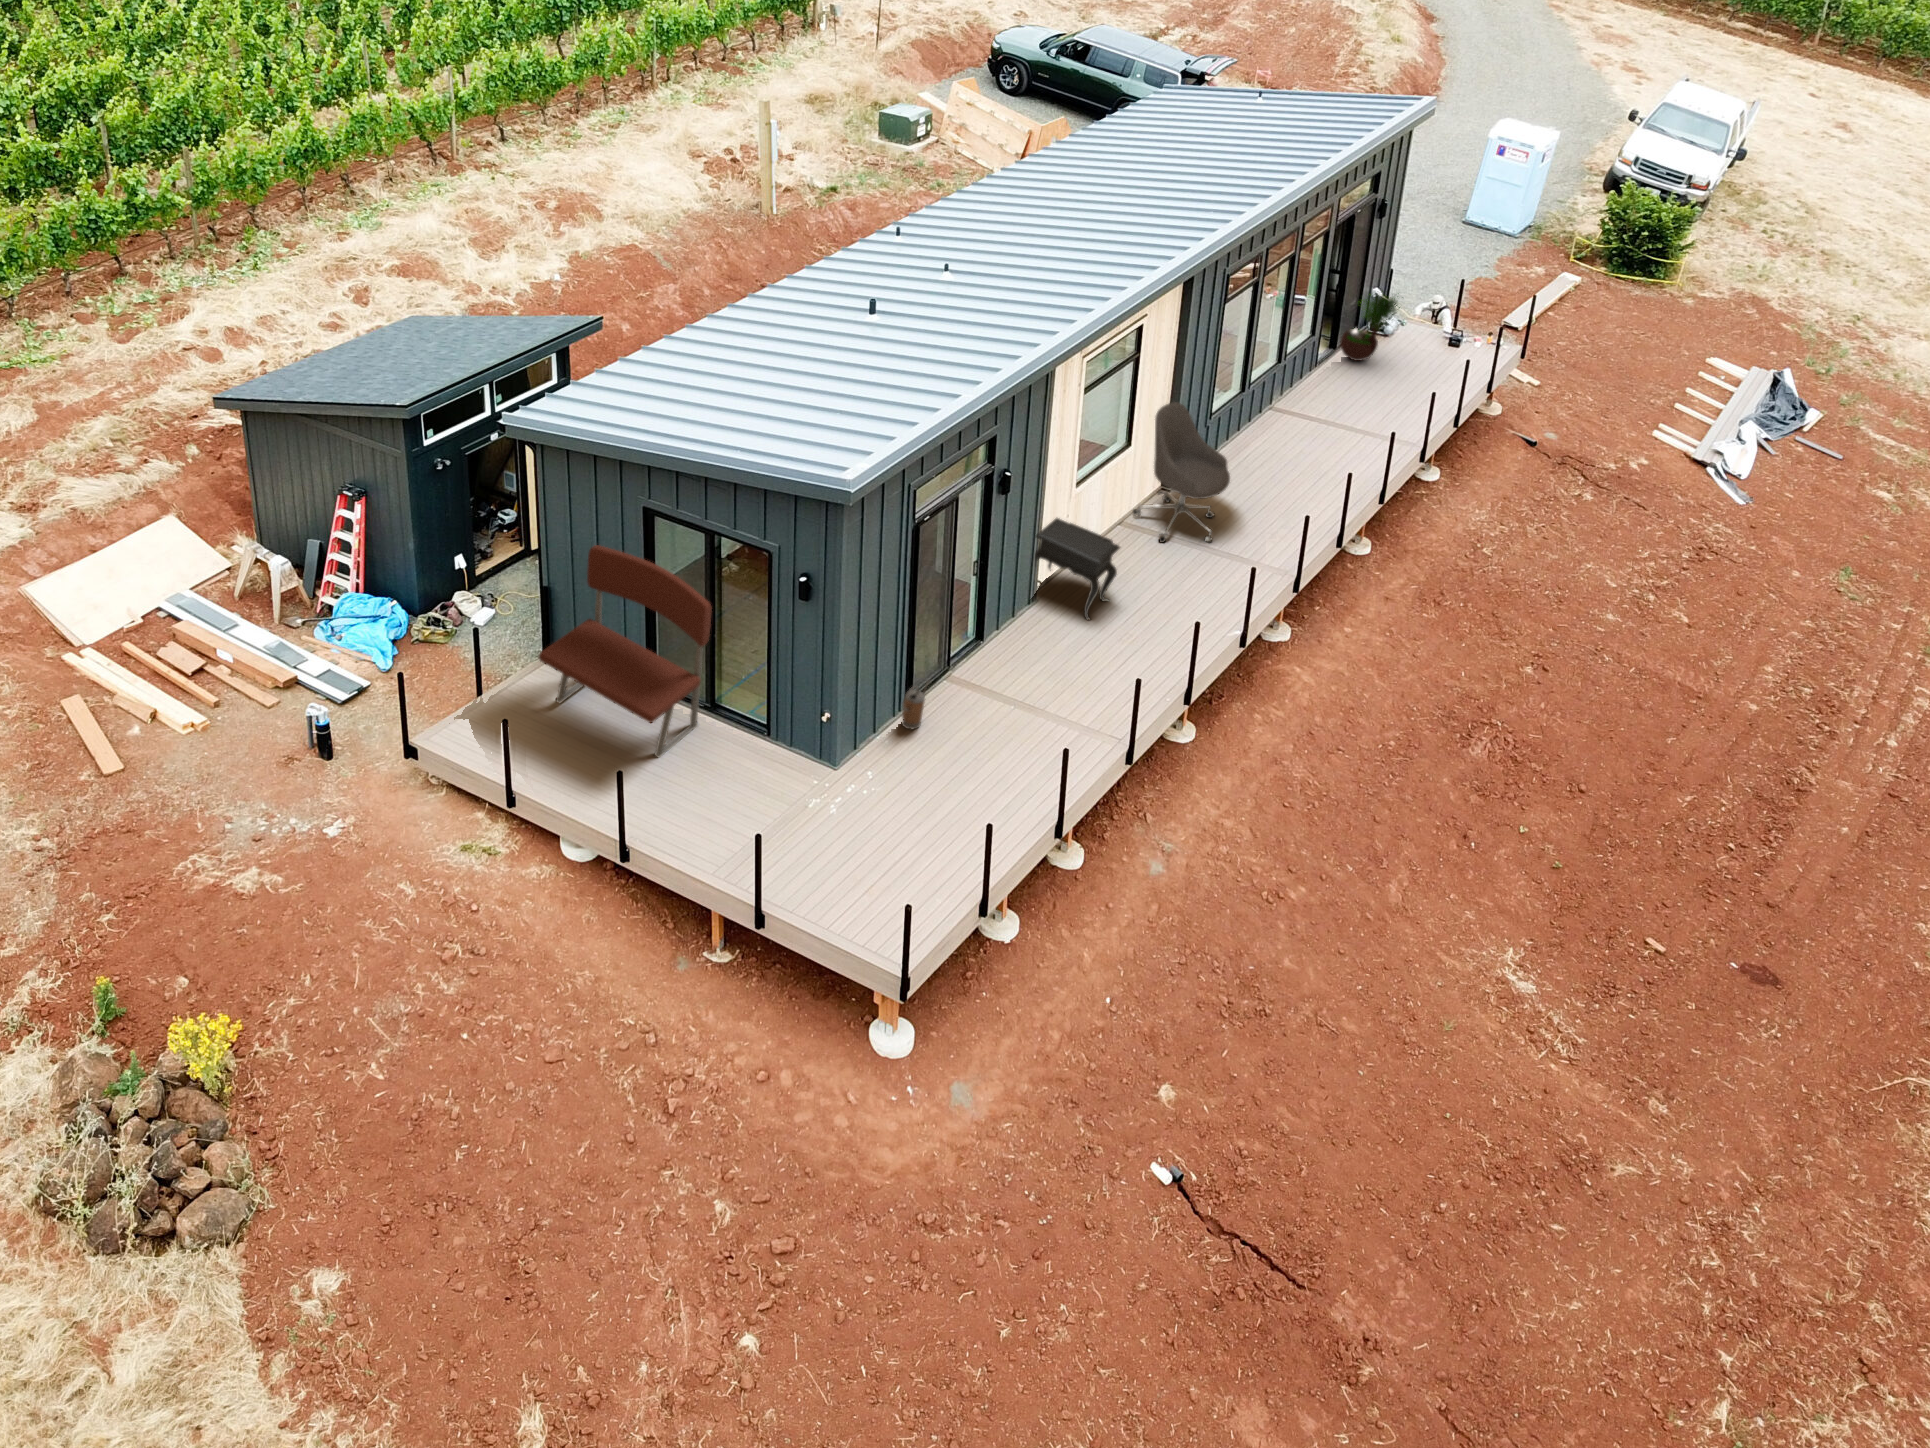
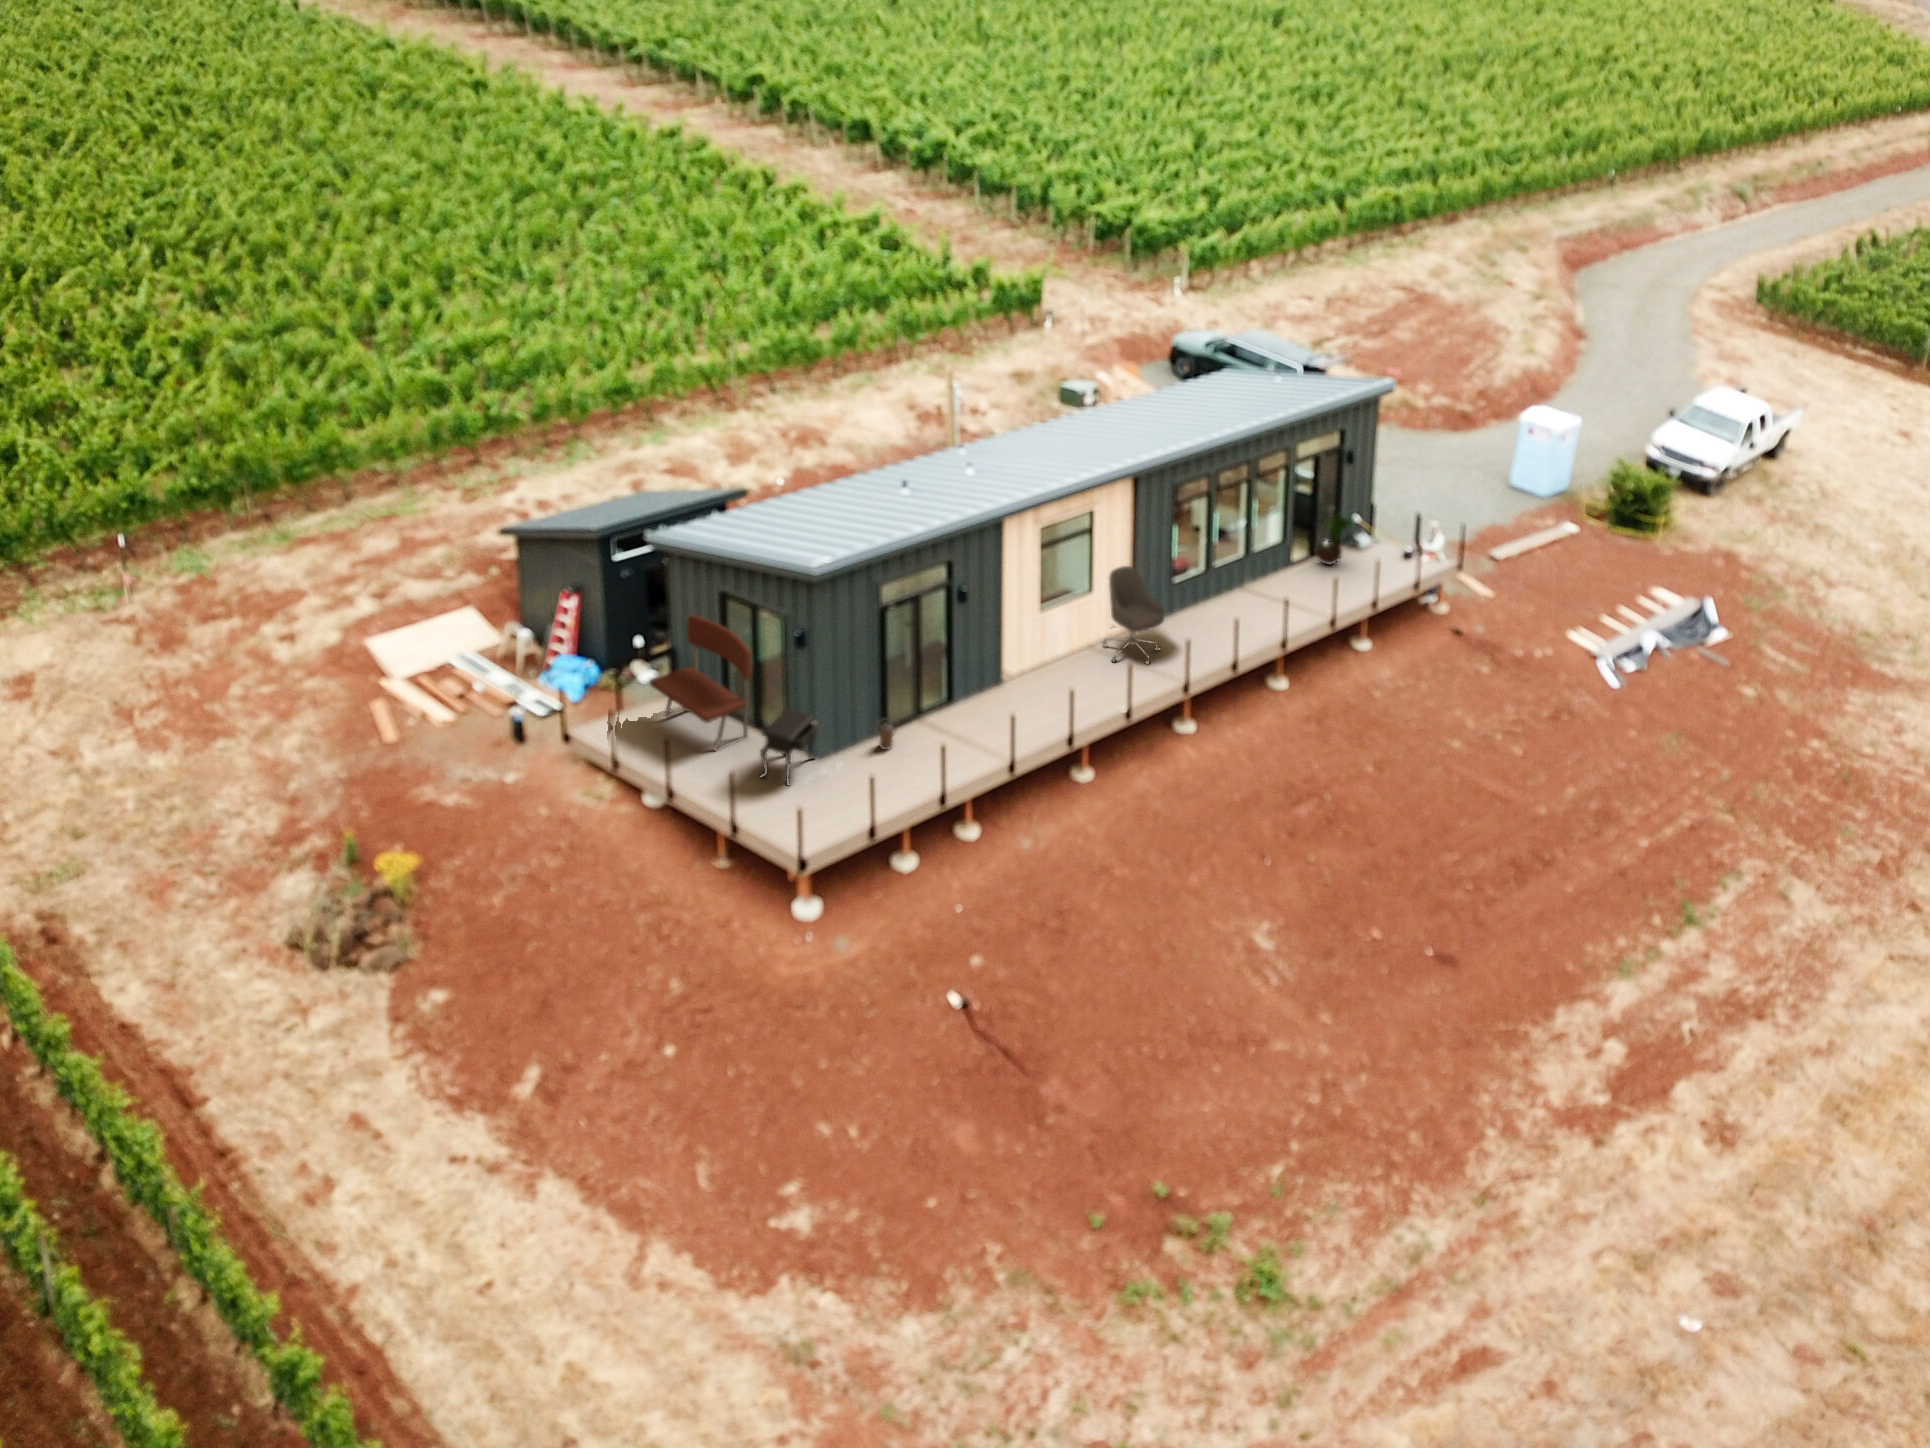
side table: present [1035,518,1120,620] -> present [760,708,817,785]

